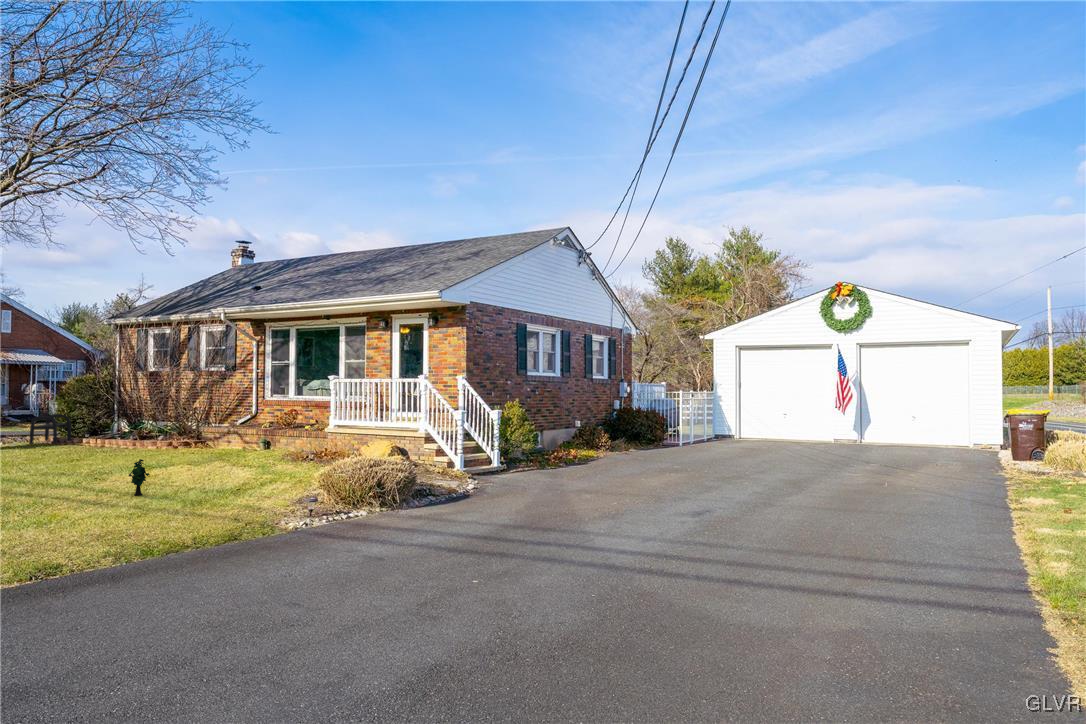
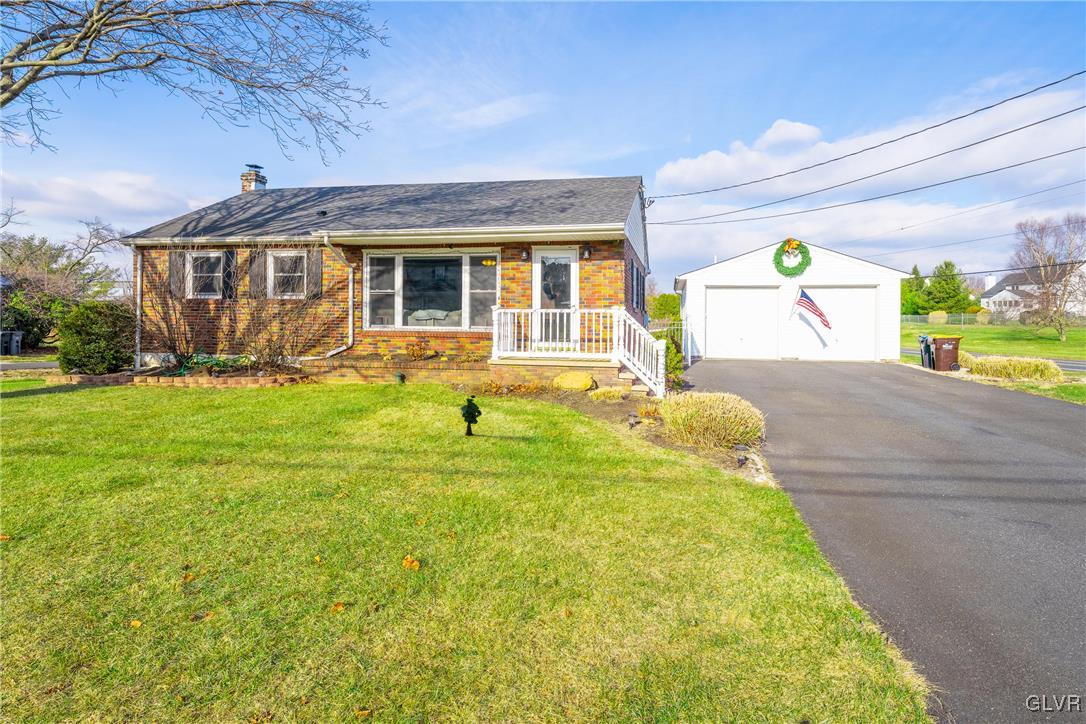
bench: present [29,414,71,444] -> none [70,349,110,385]

